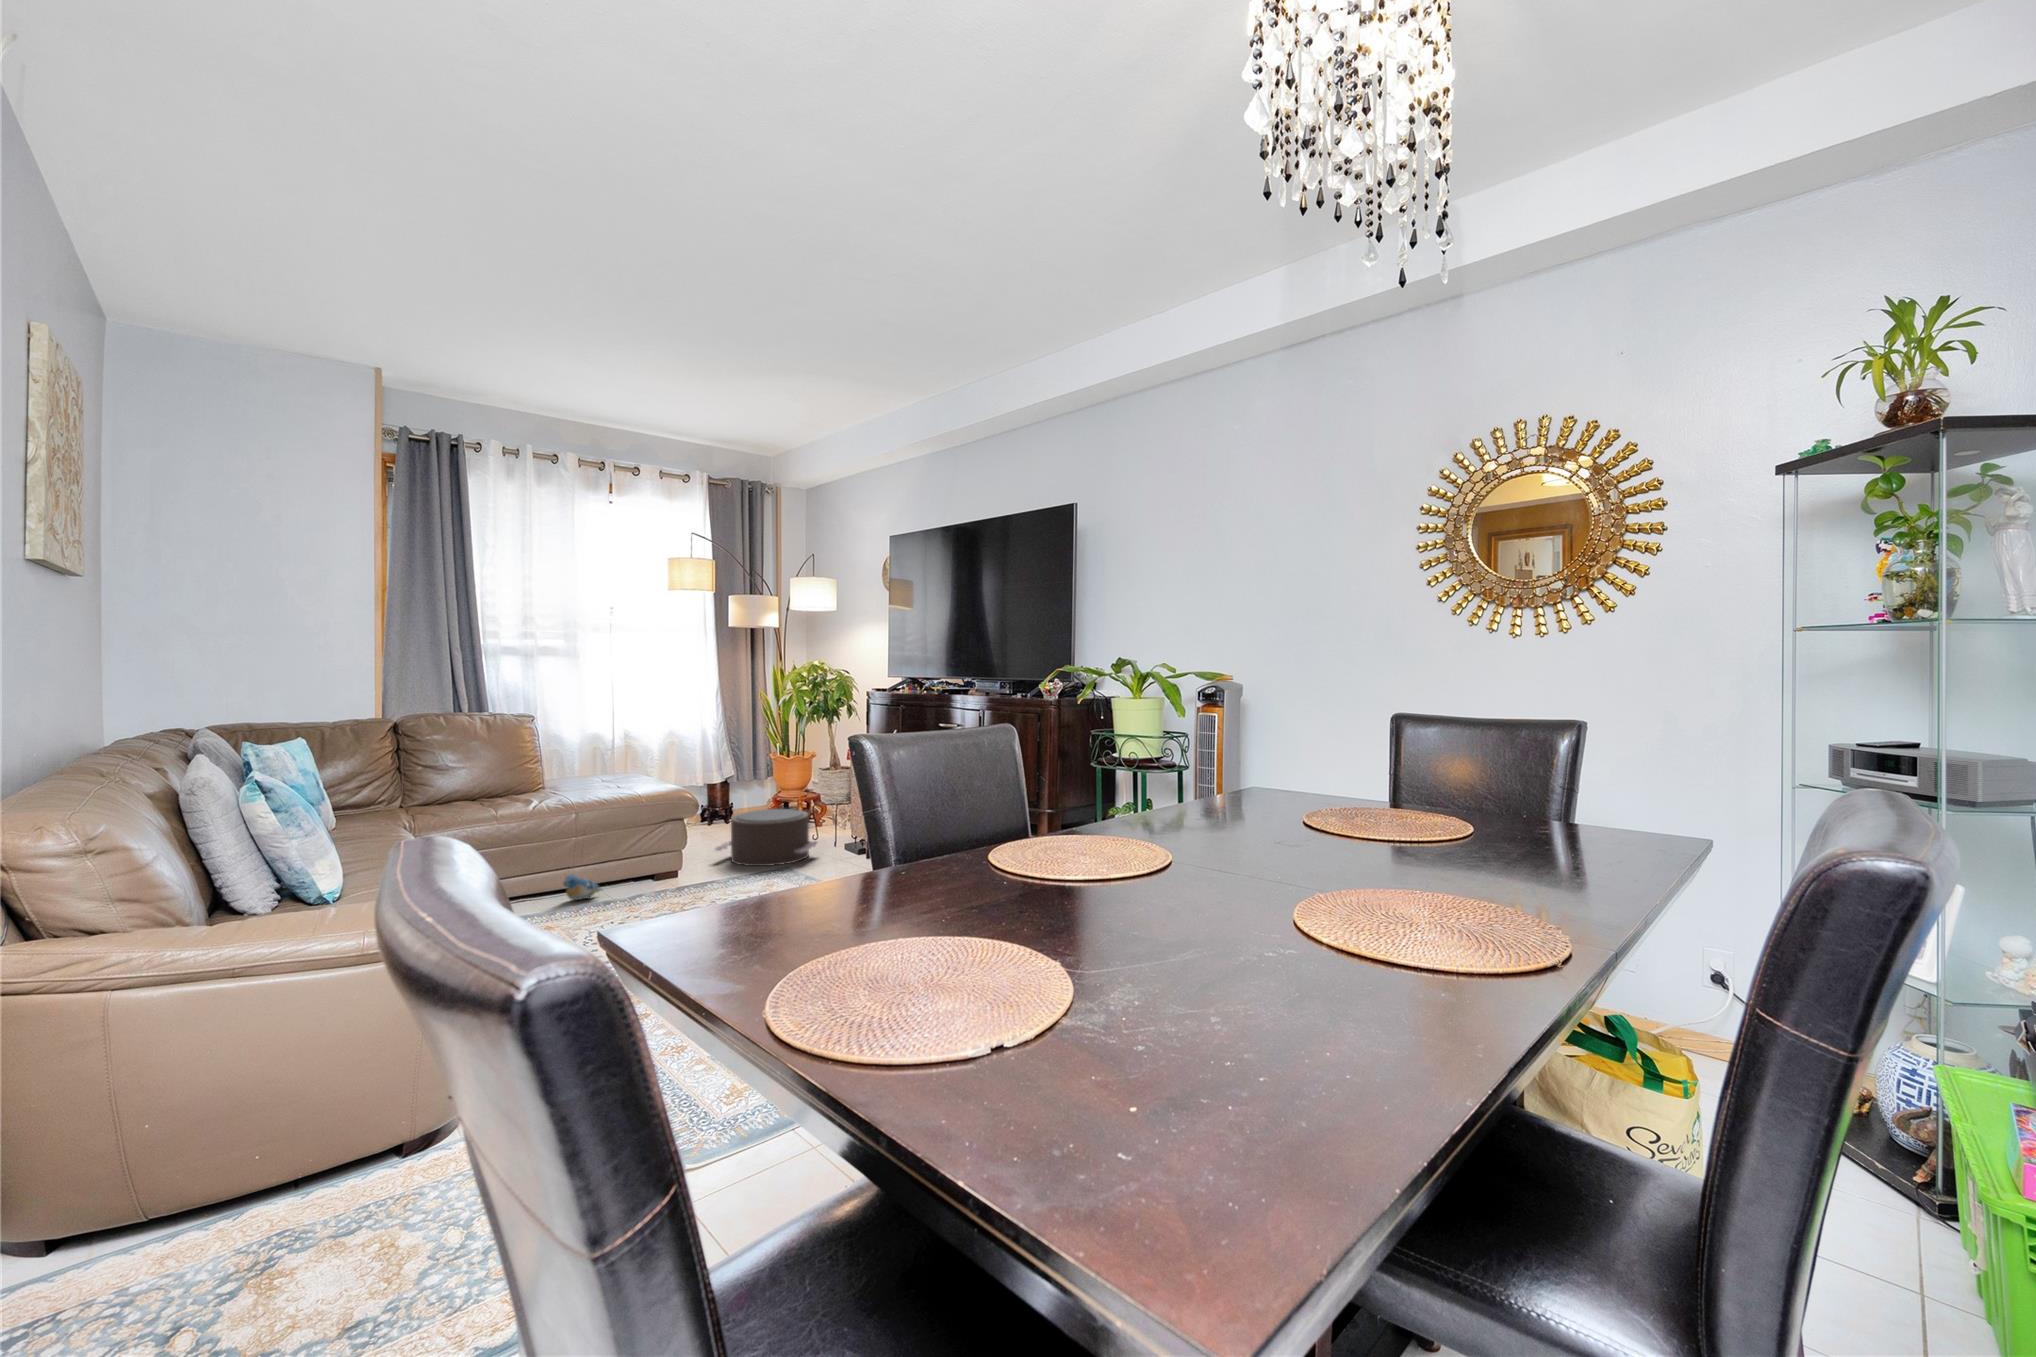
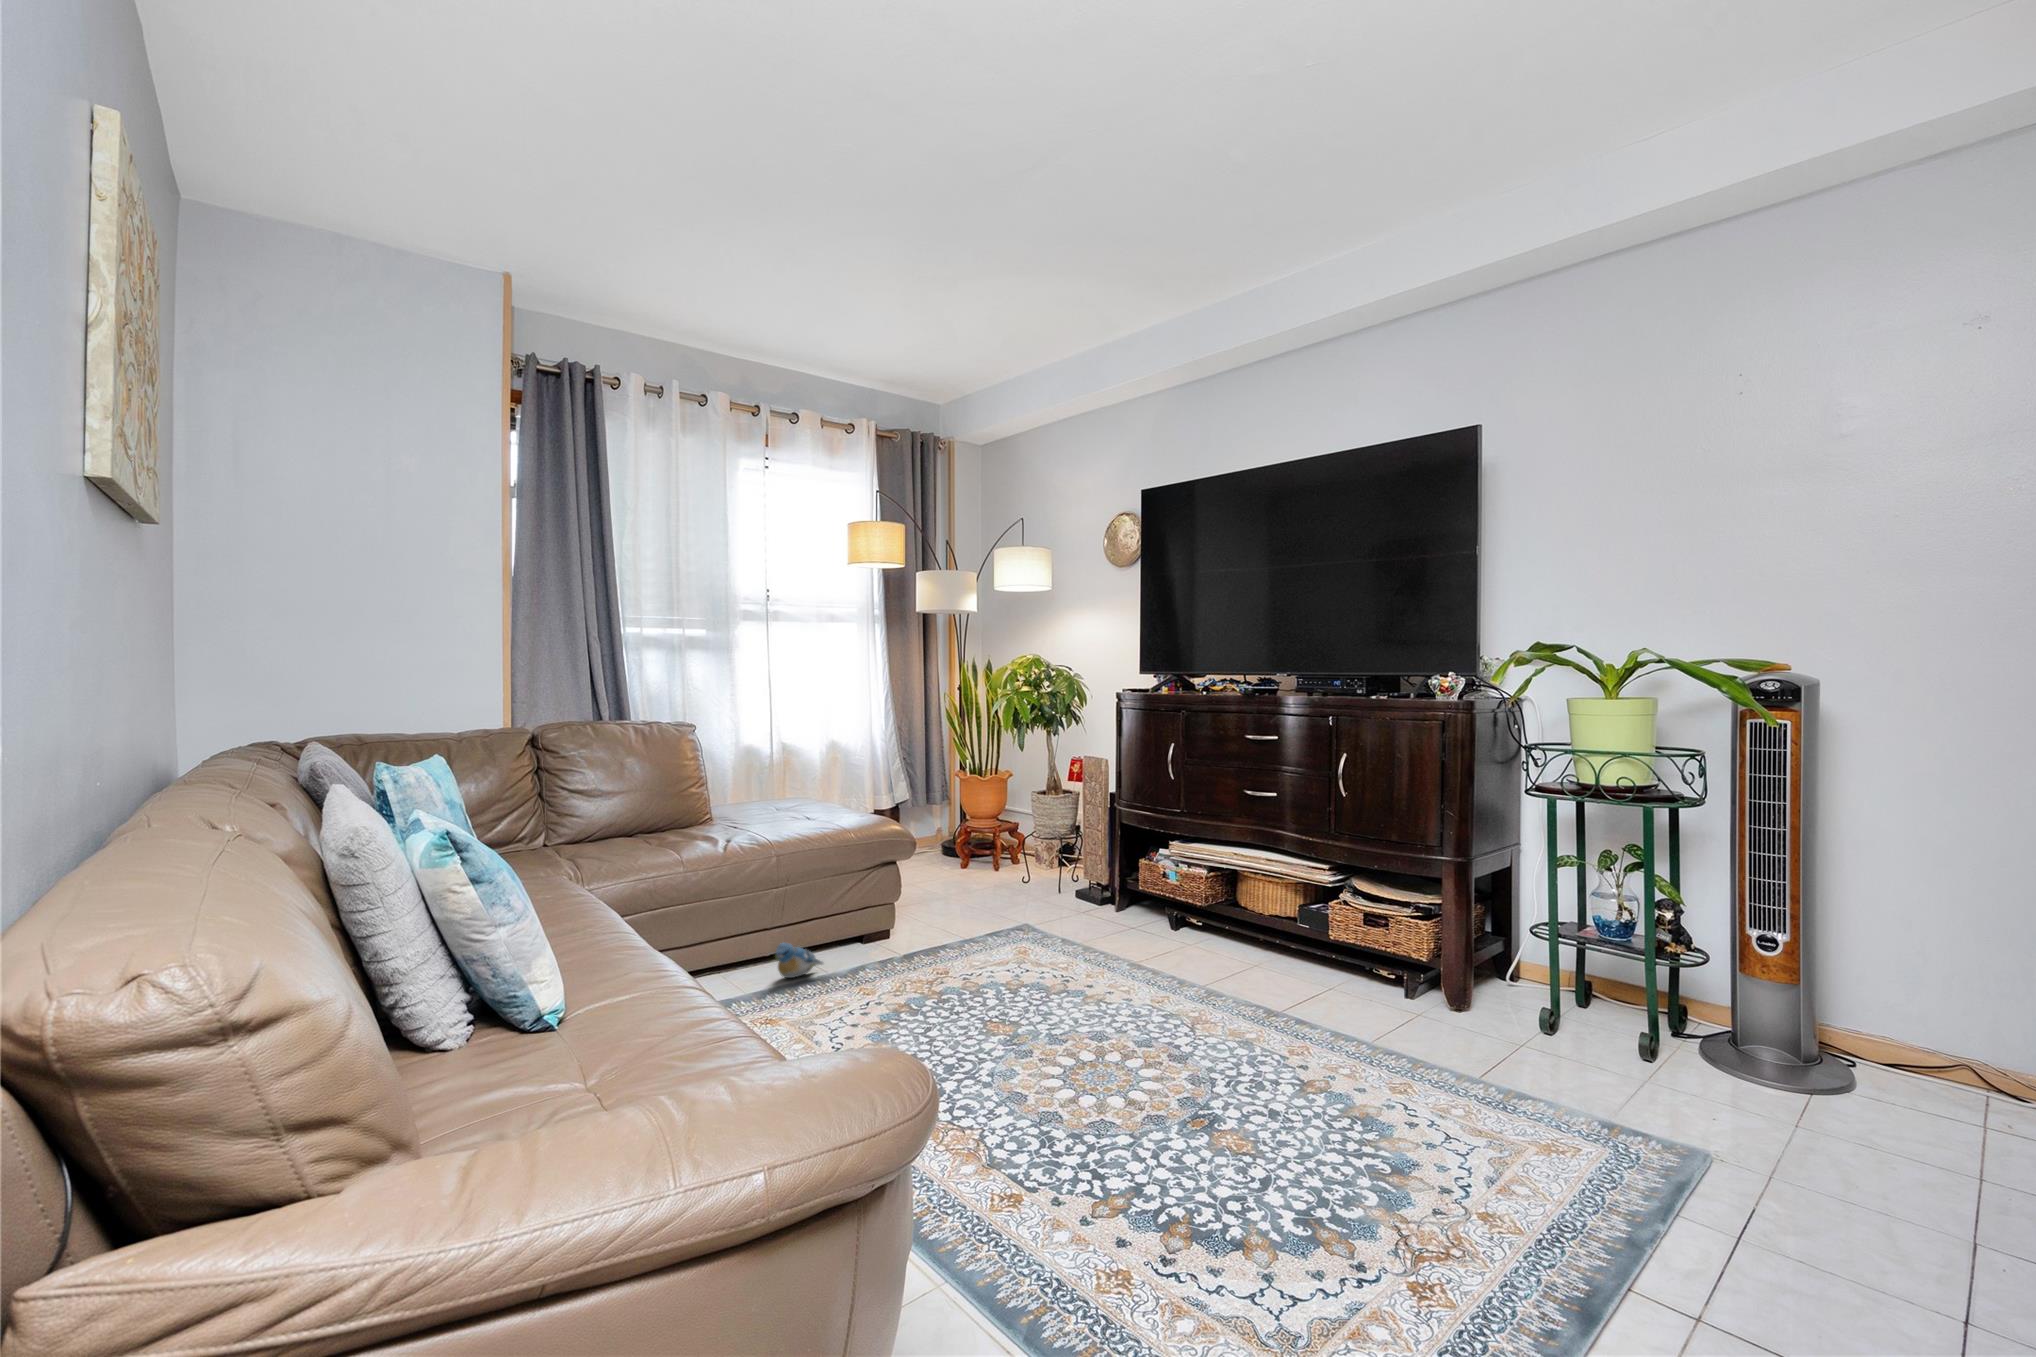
pouf: present [715,809,817,866] -> none [930,846,1059,924]

